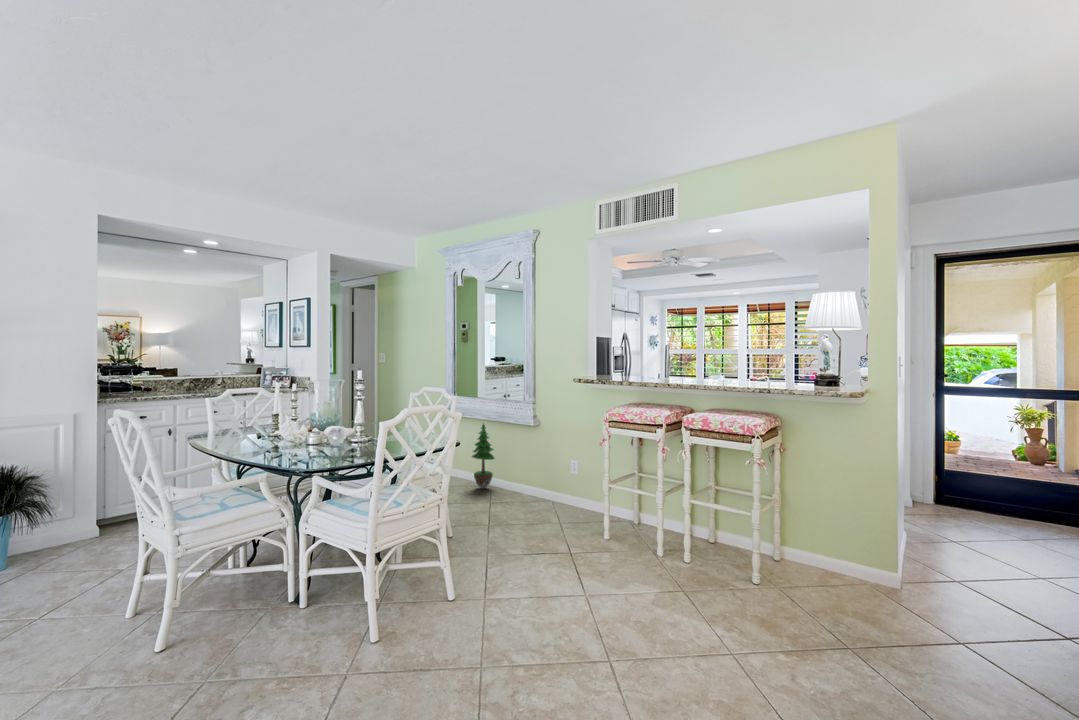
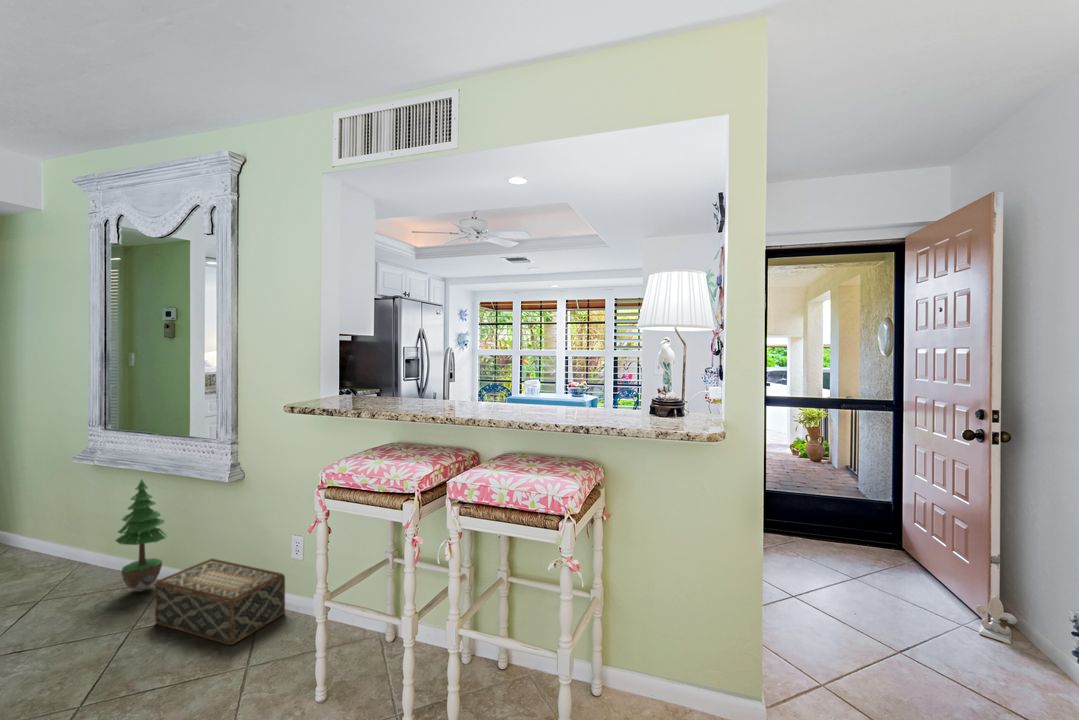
woven basket: none [500,472,569,514] -> present [155,559,285,645]

